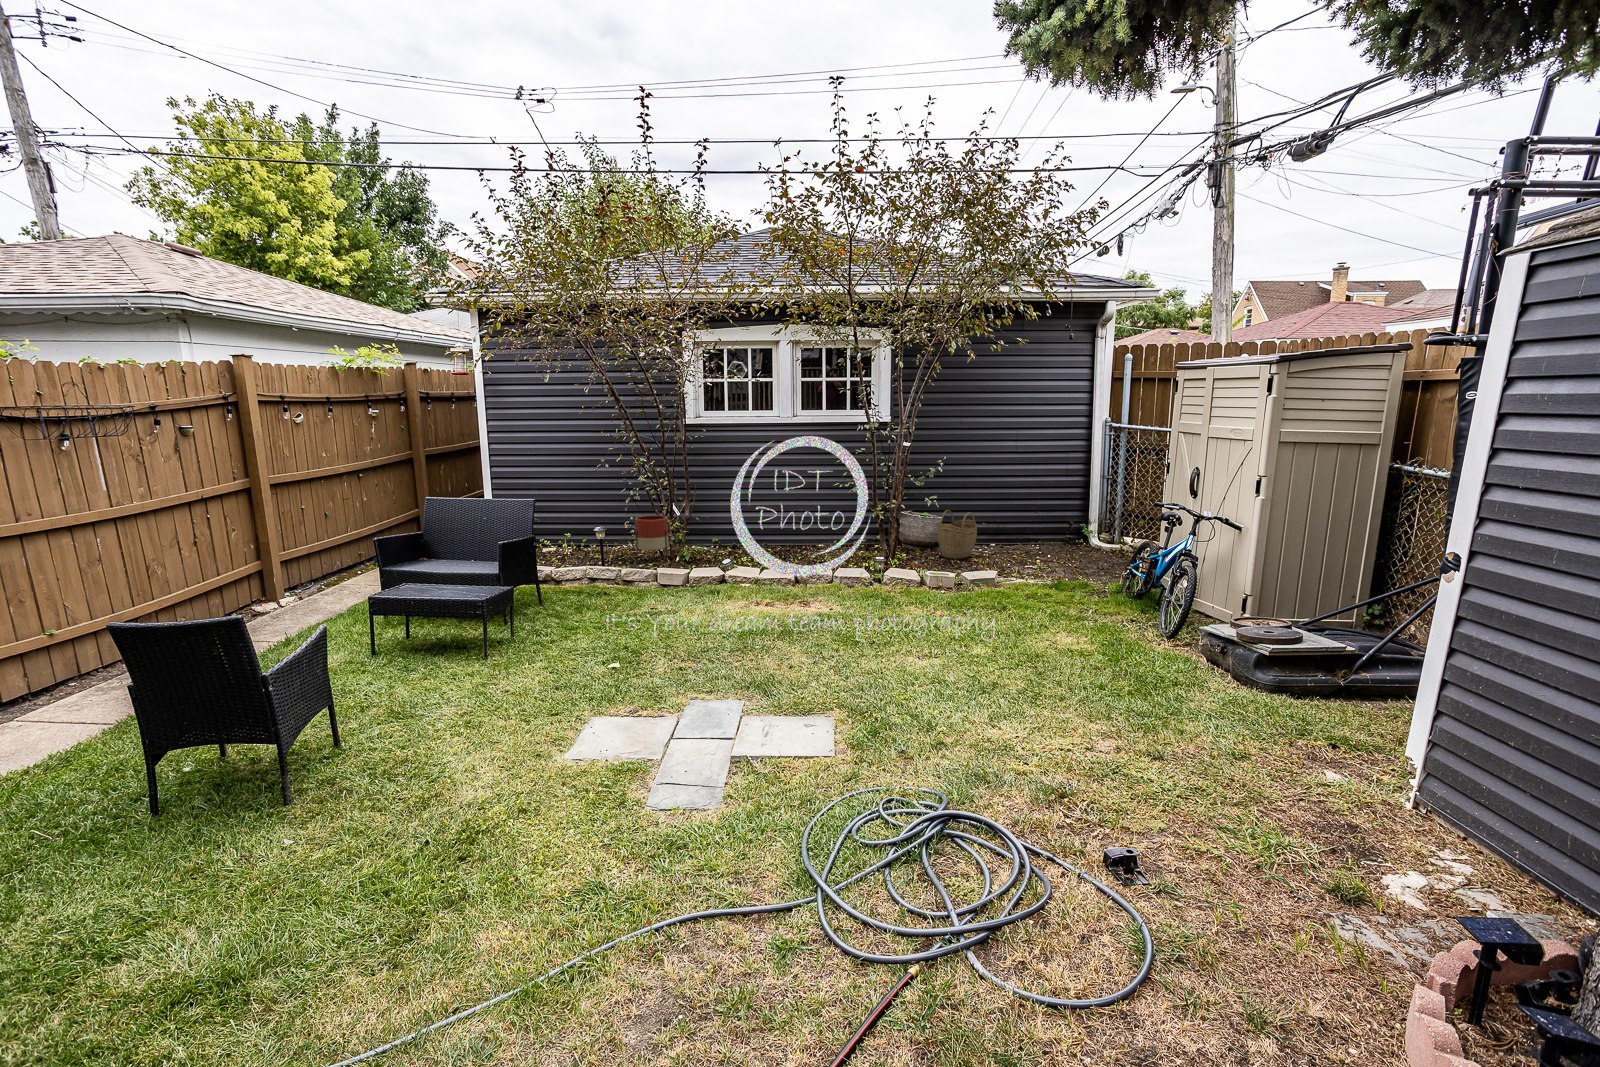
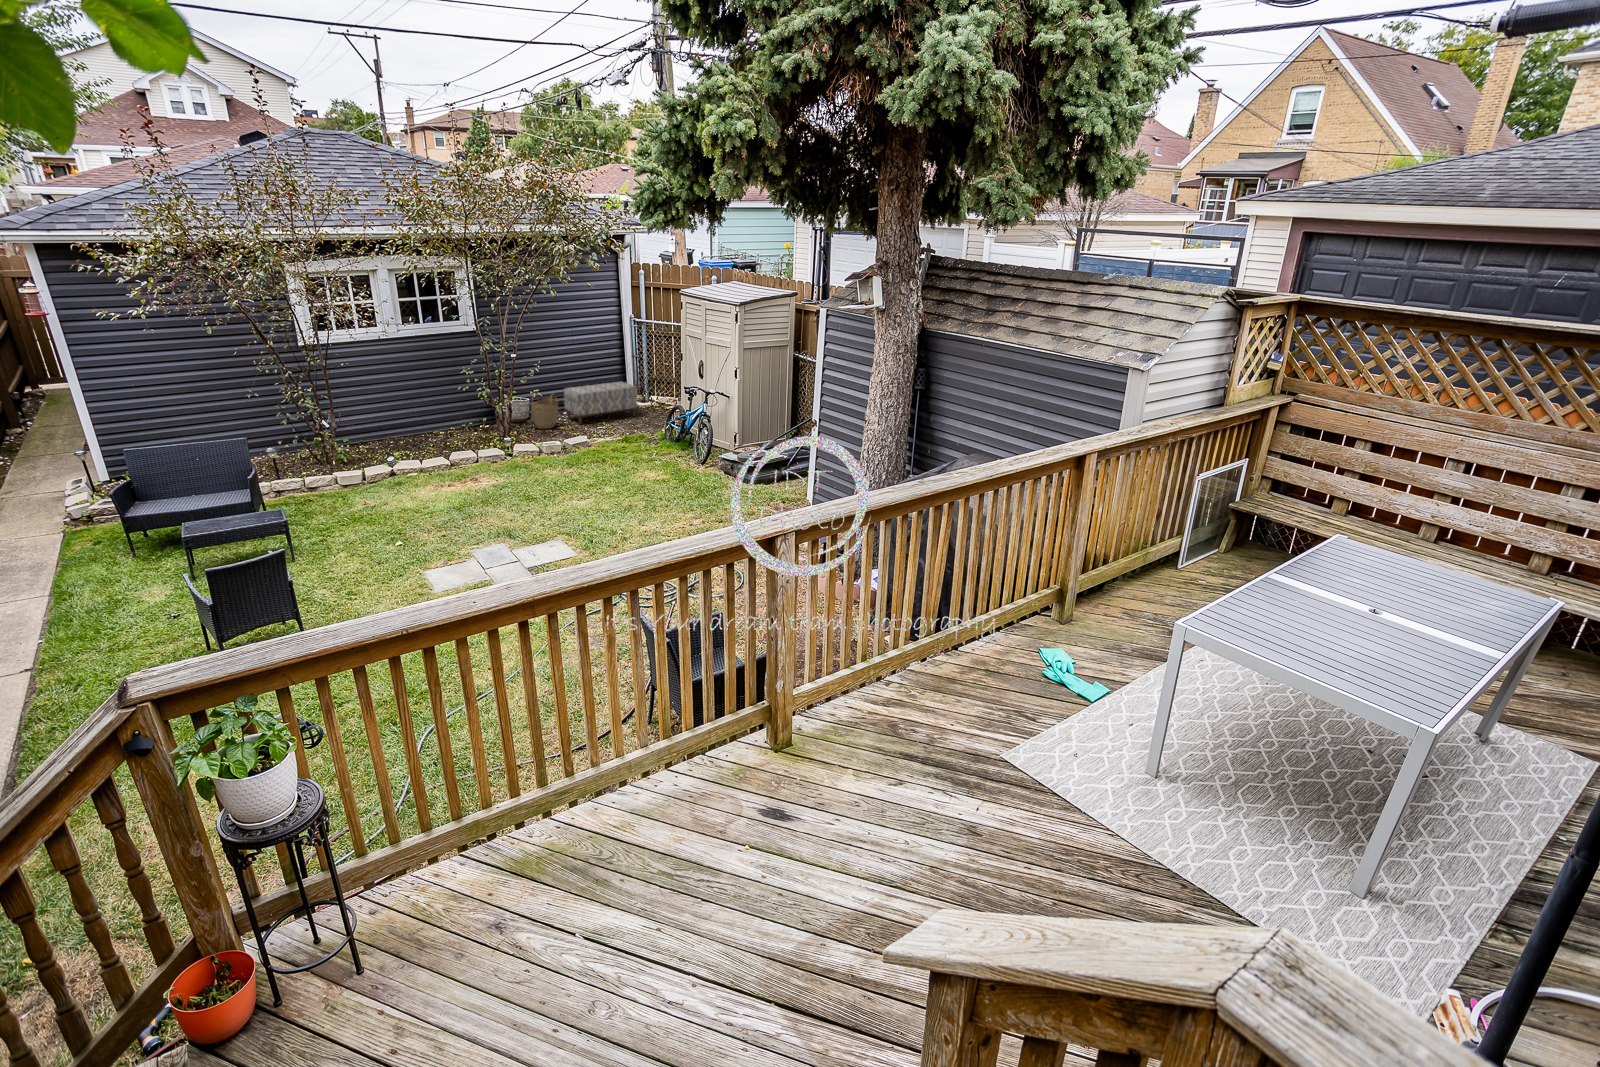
bench: none [991,510,1097,560] -> present [564,382,638,425]
planter: present [635,515,669,563] -> none [276,427,316,471]

